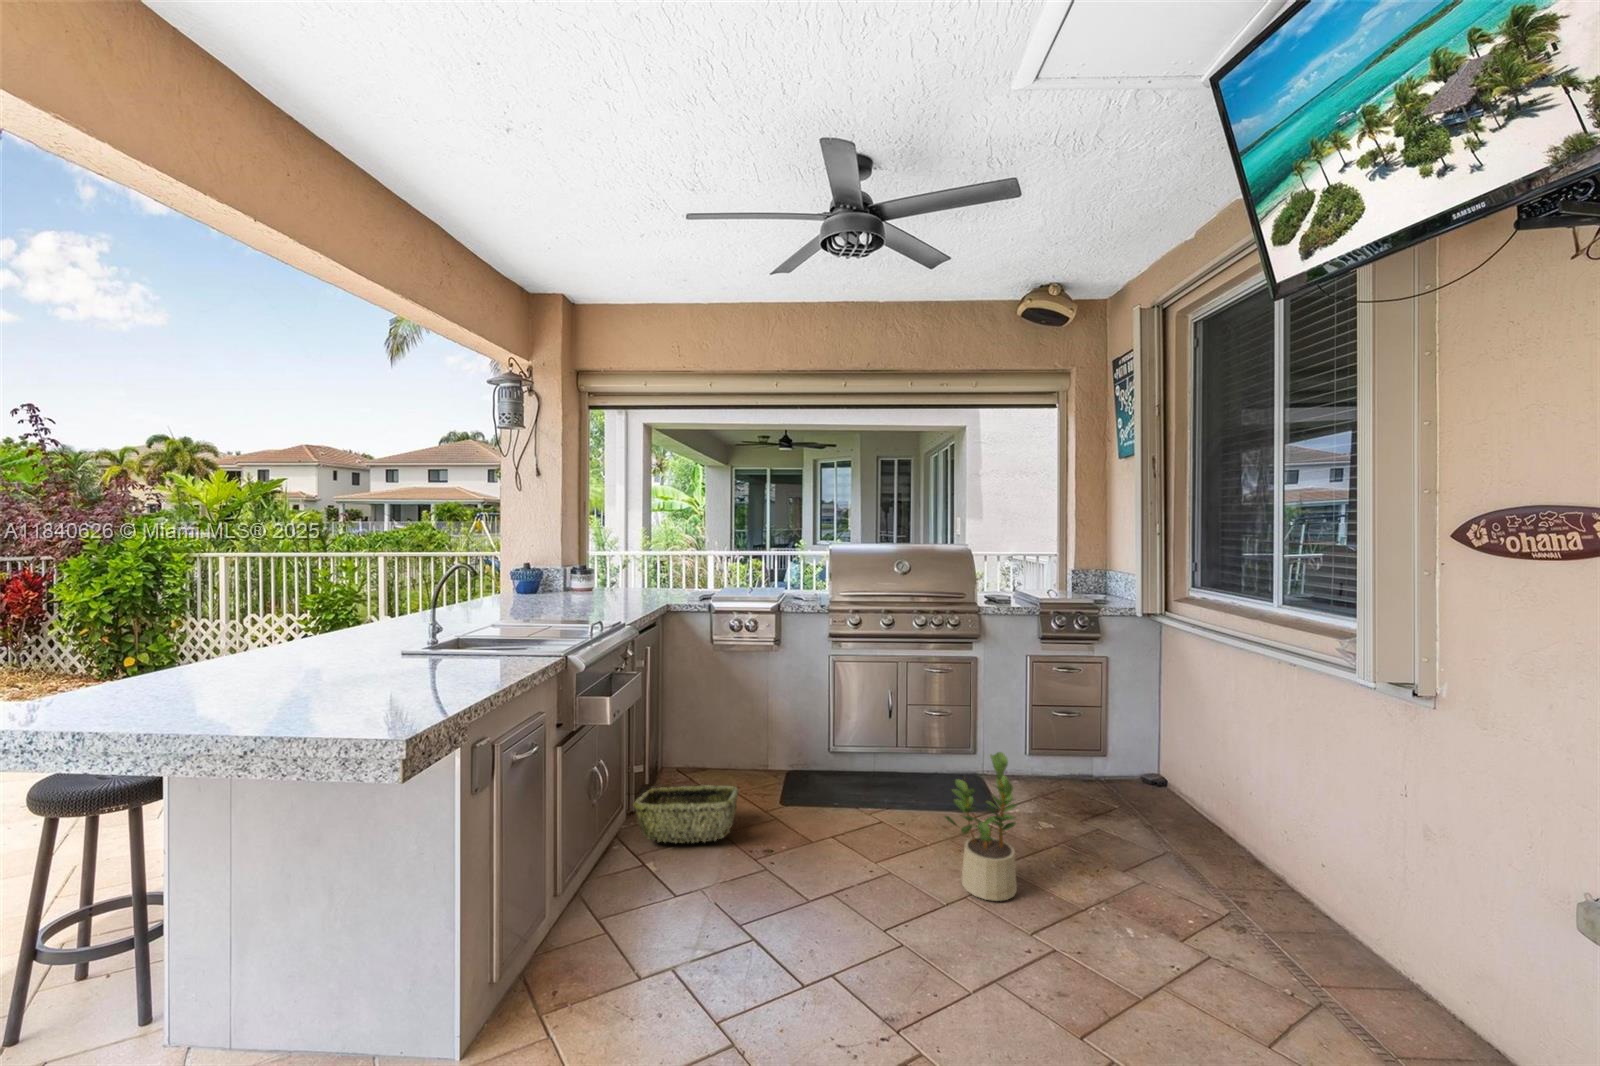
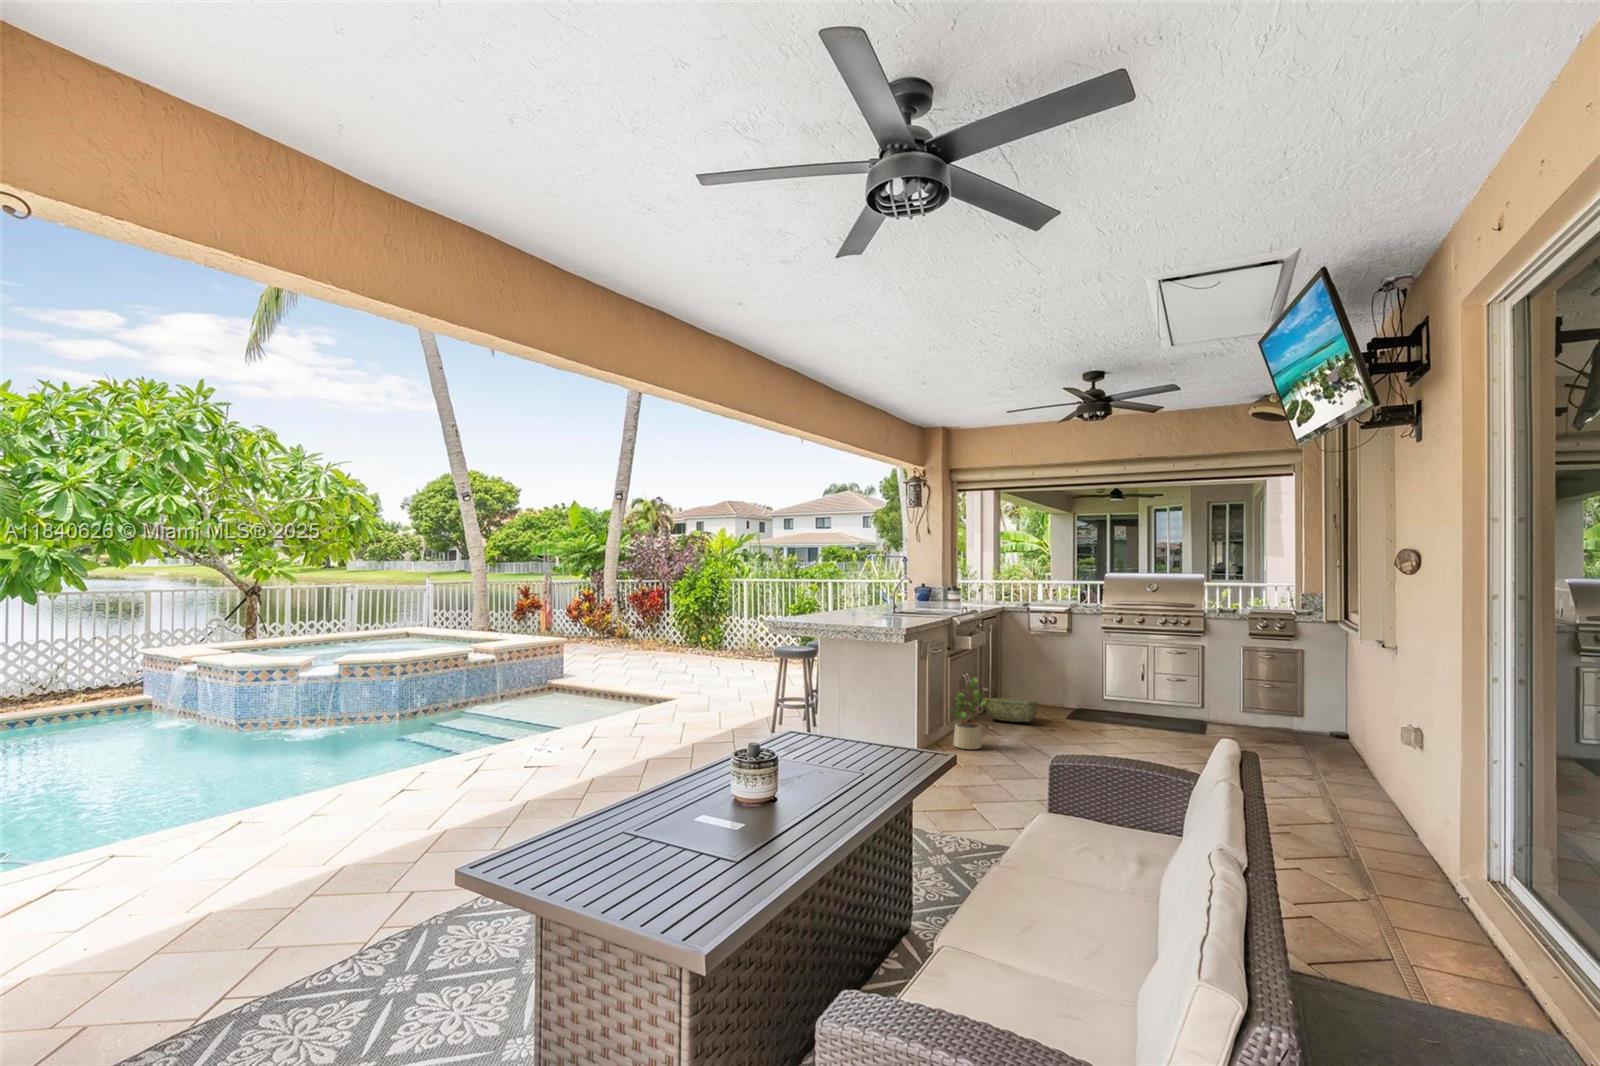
potted plant: present [945,752,1017,901] -> present [949,677,986,749]

